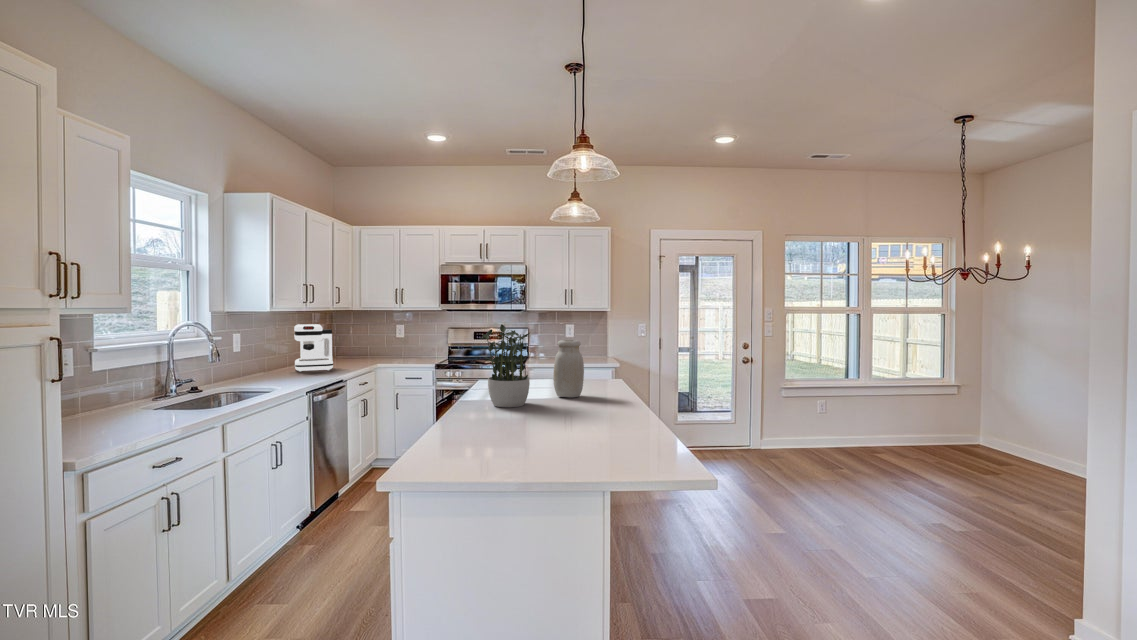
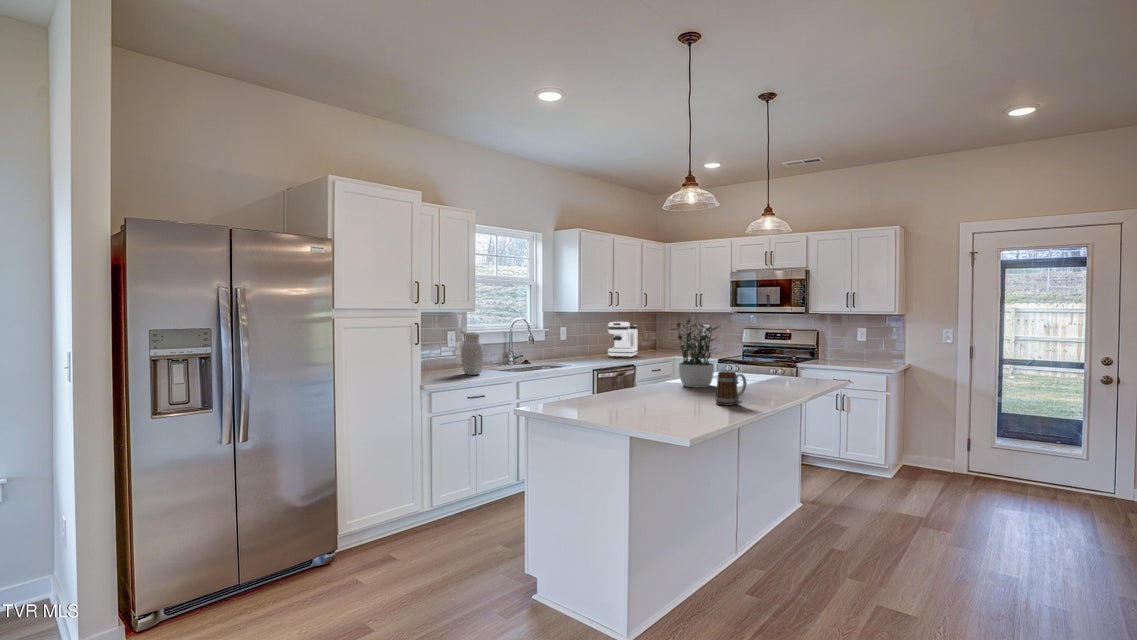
jar: present [553,340,584,397] -> present [461,332,483,375]
mug: none [589,387,626,427] -> present [715,371,747,406]

